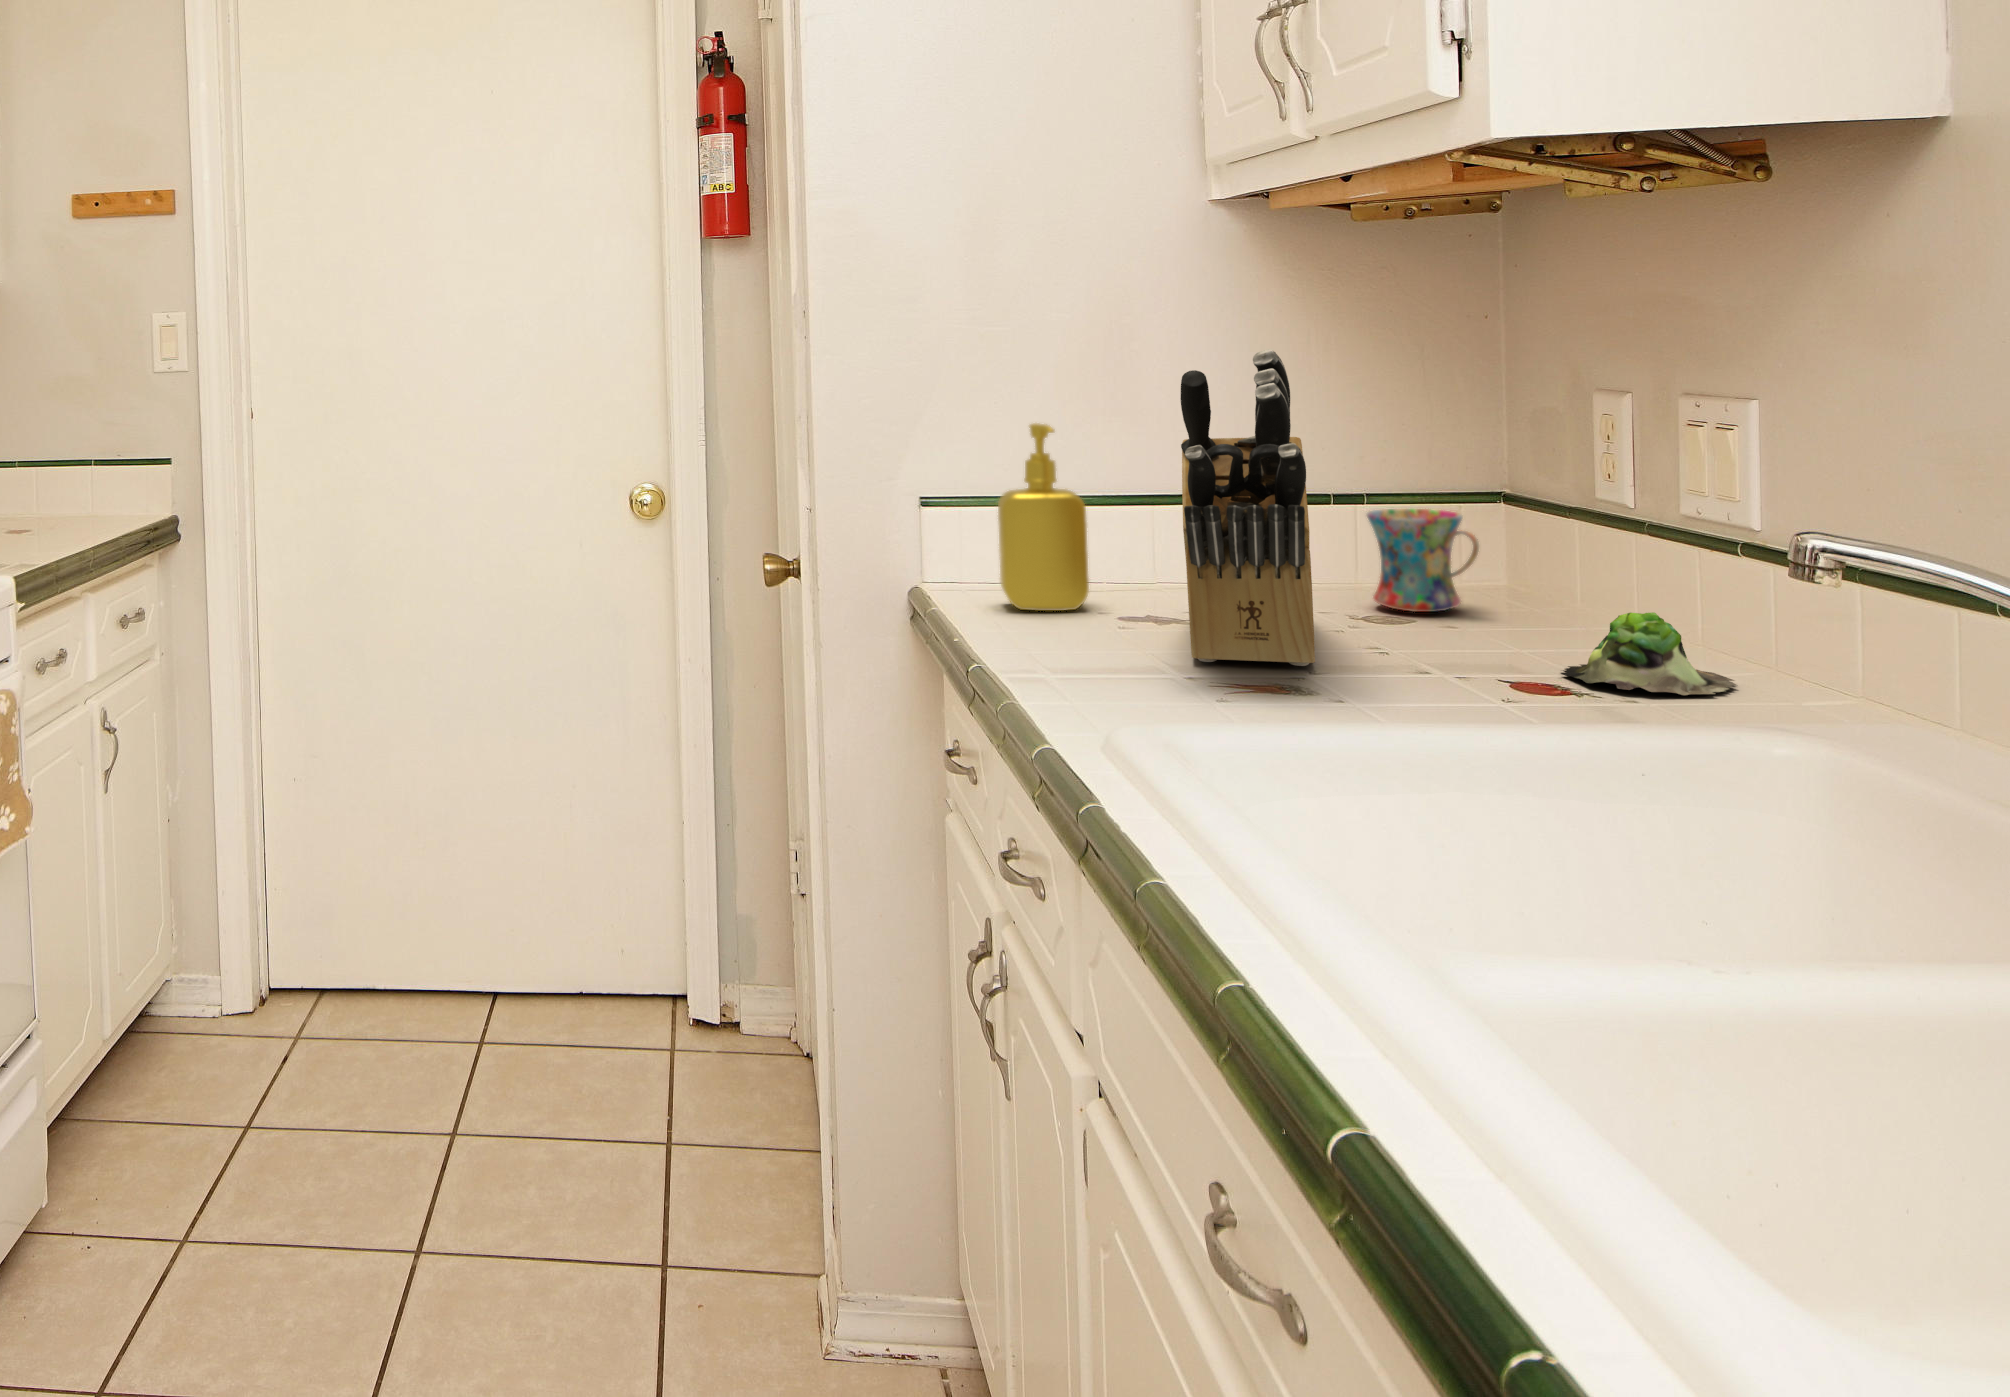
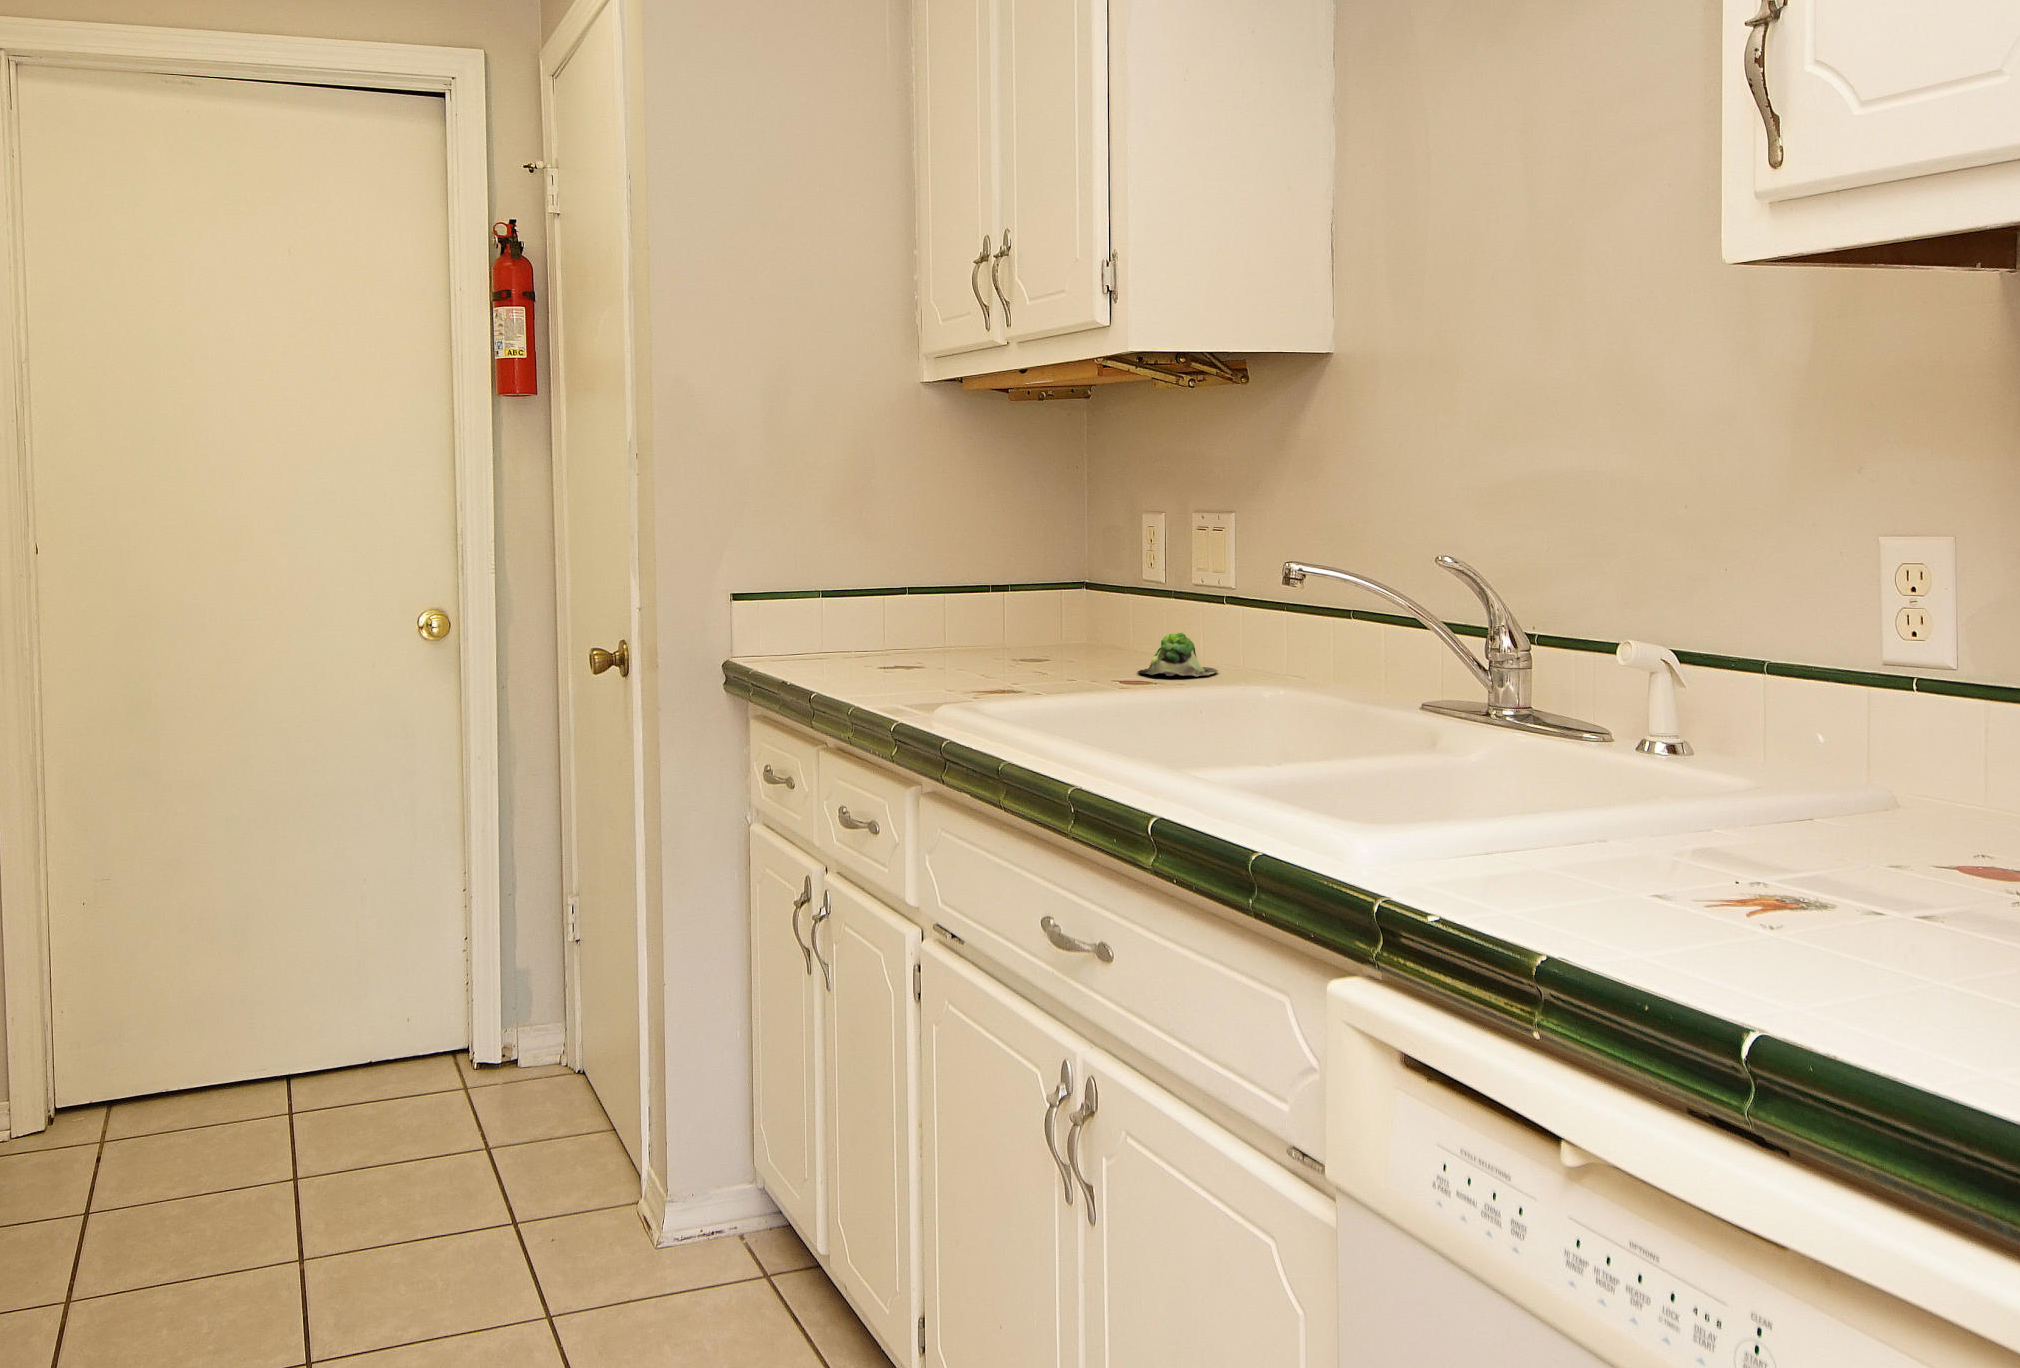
knife block: present [1180,350,1315,666] -> none [924,479,1013,682]
soap dispenser: present [998,423,1089,611] -> none [794,536,857,668]
mug: present [1367,509,1479,612] -> none [1021,590,1085,654]

